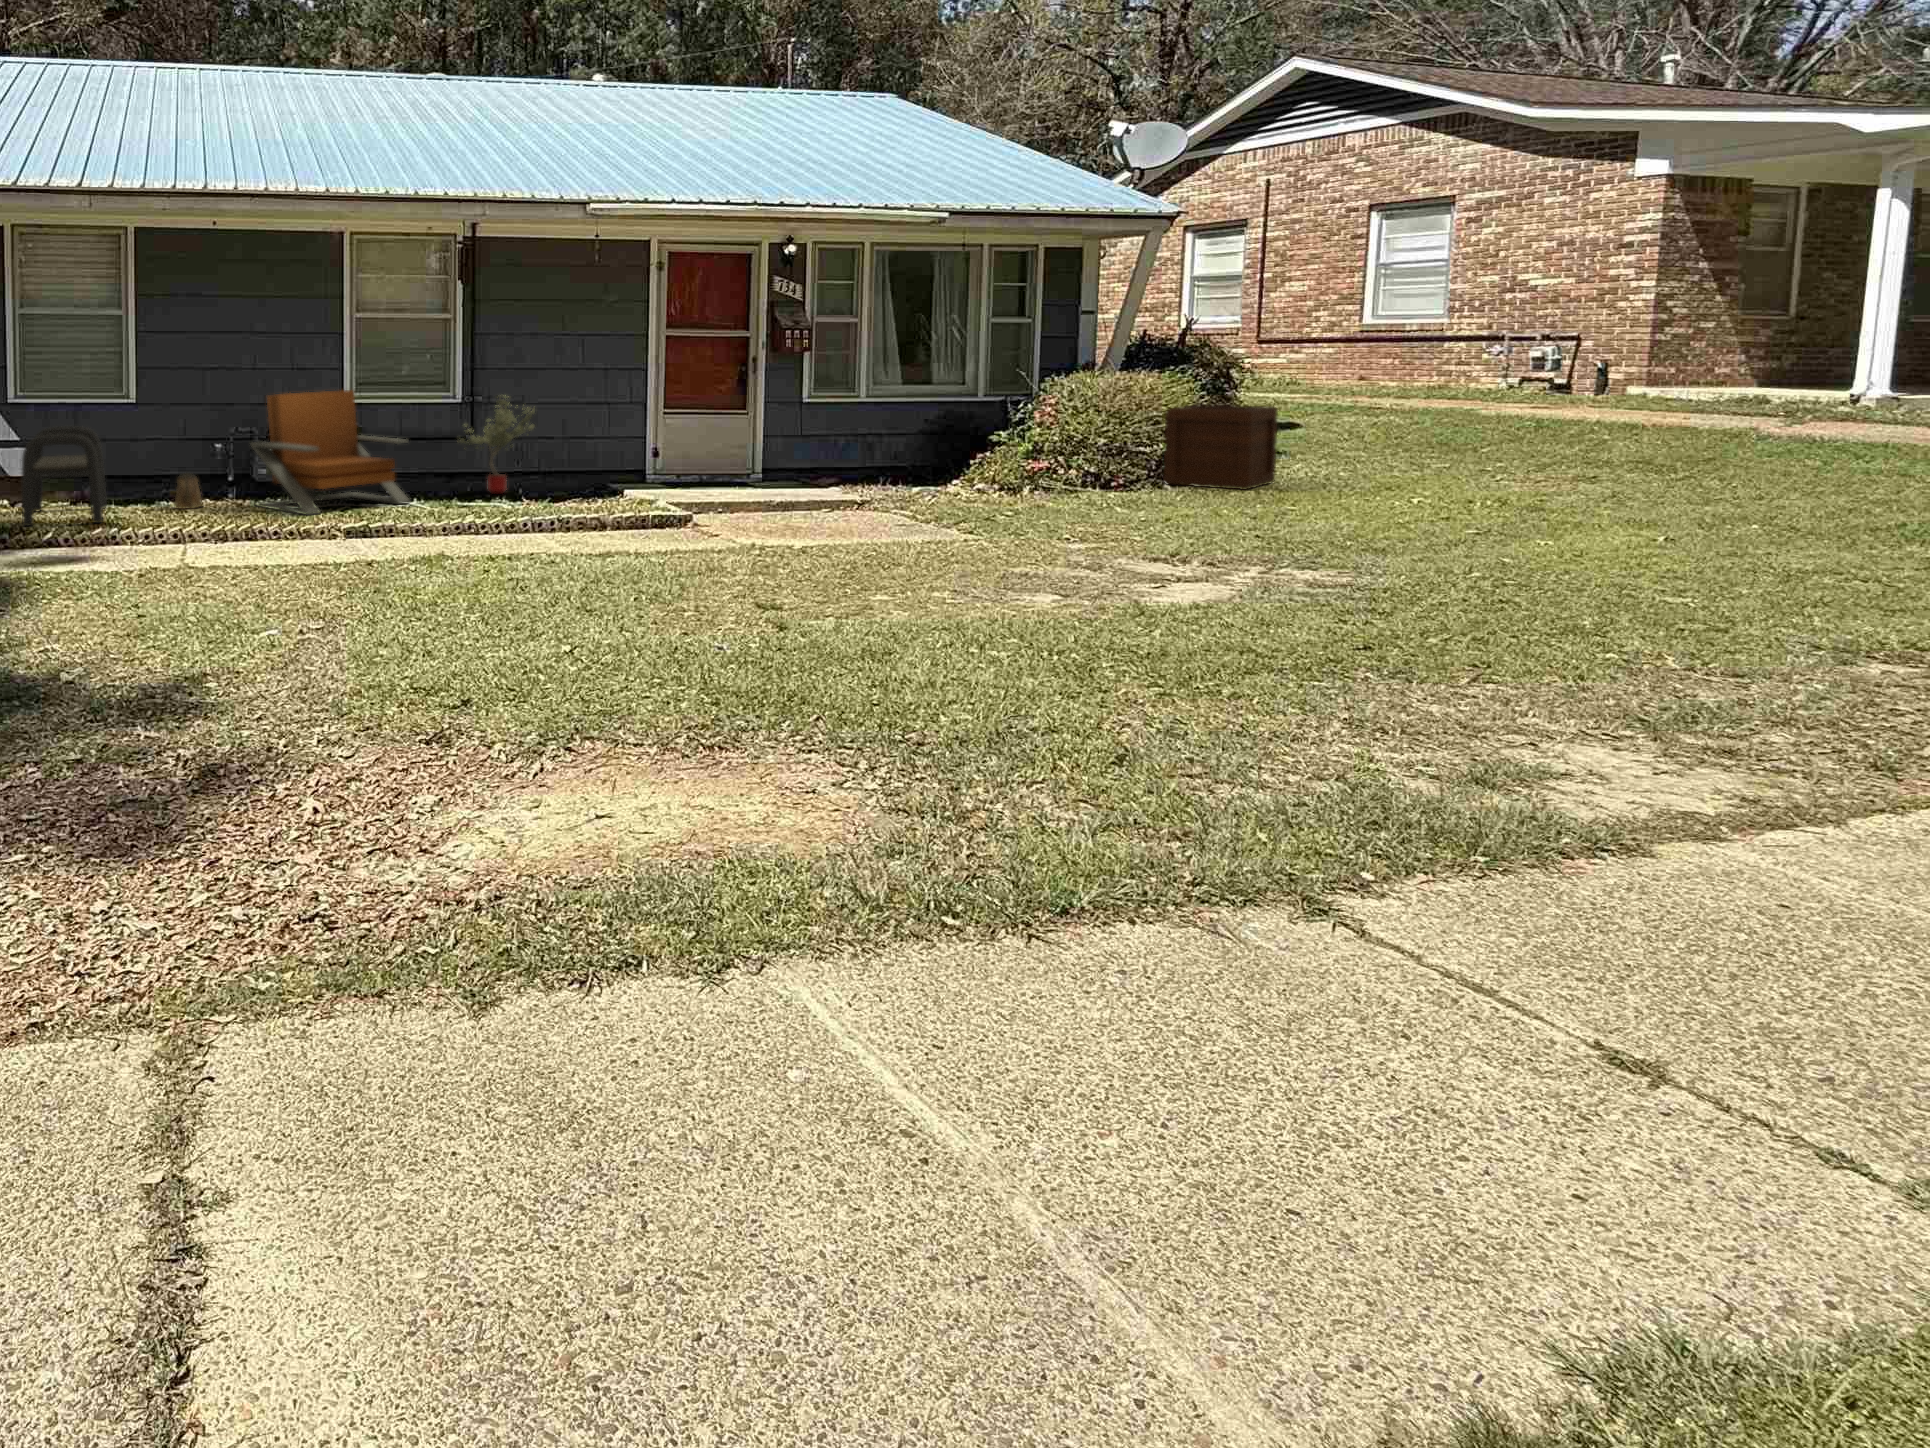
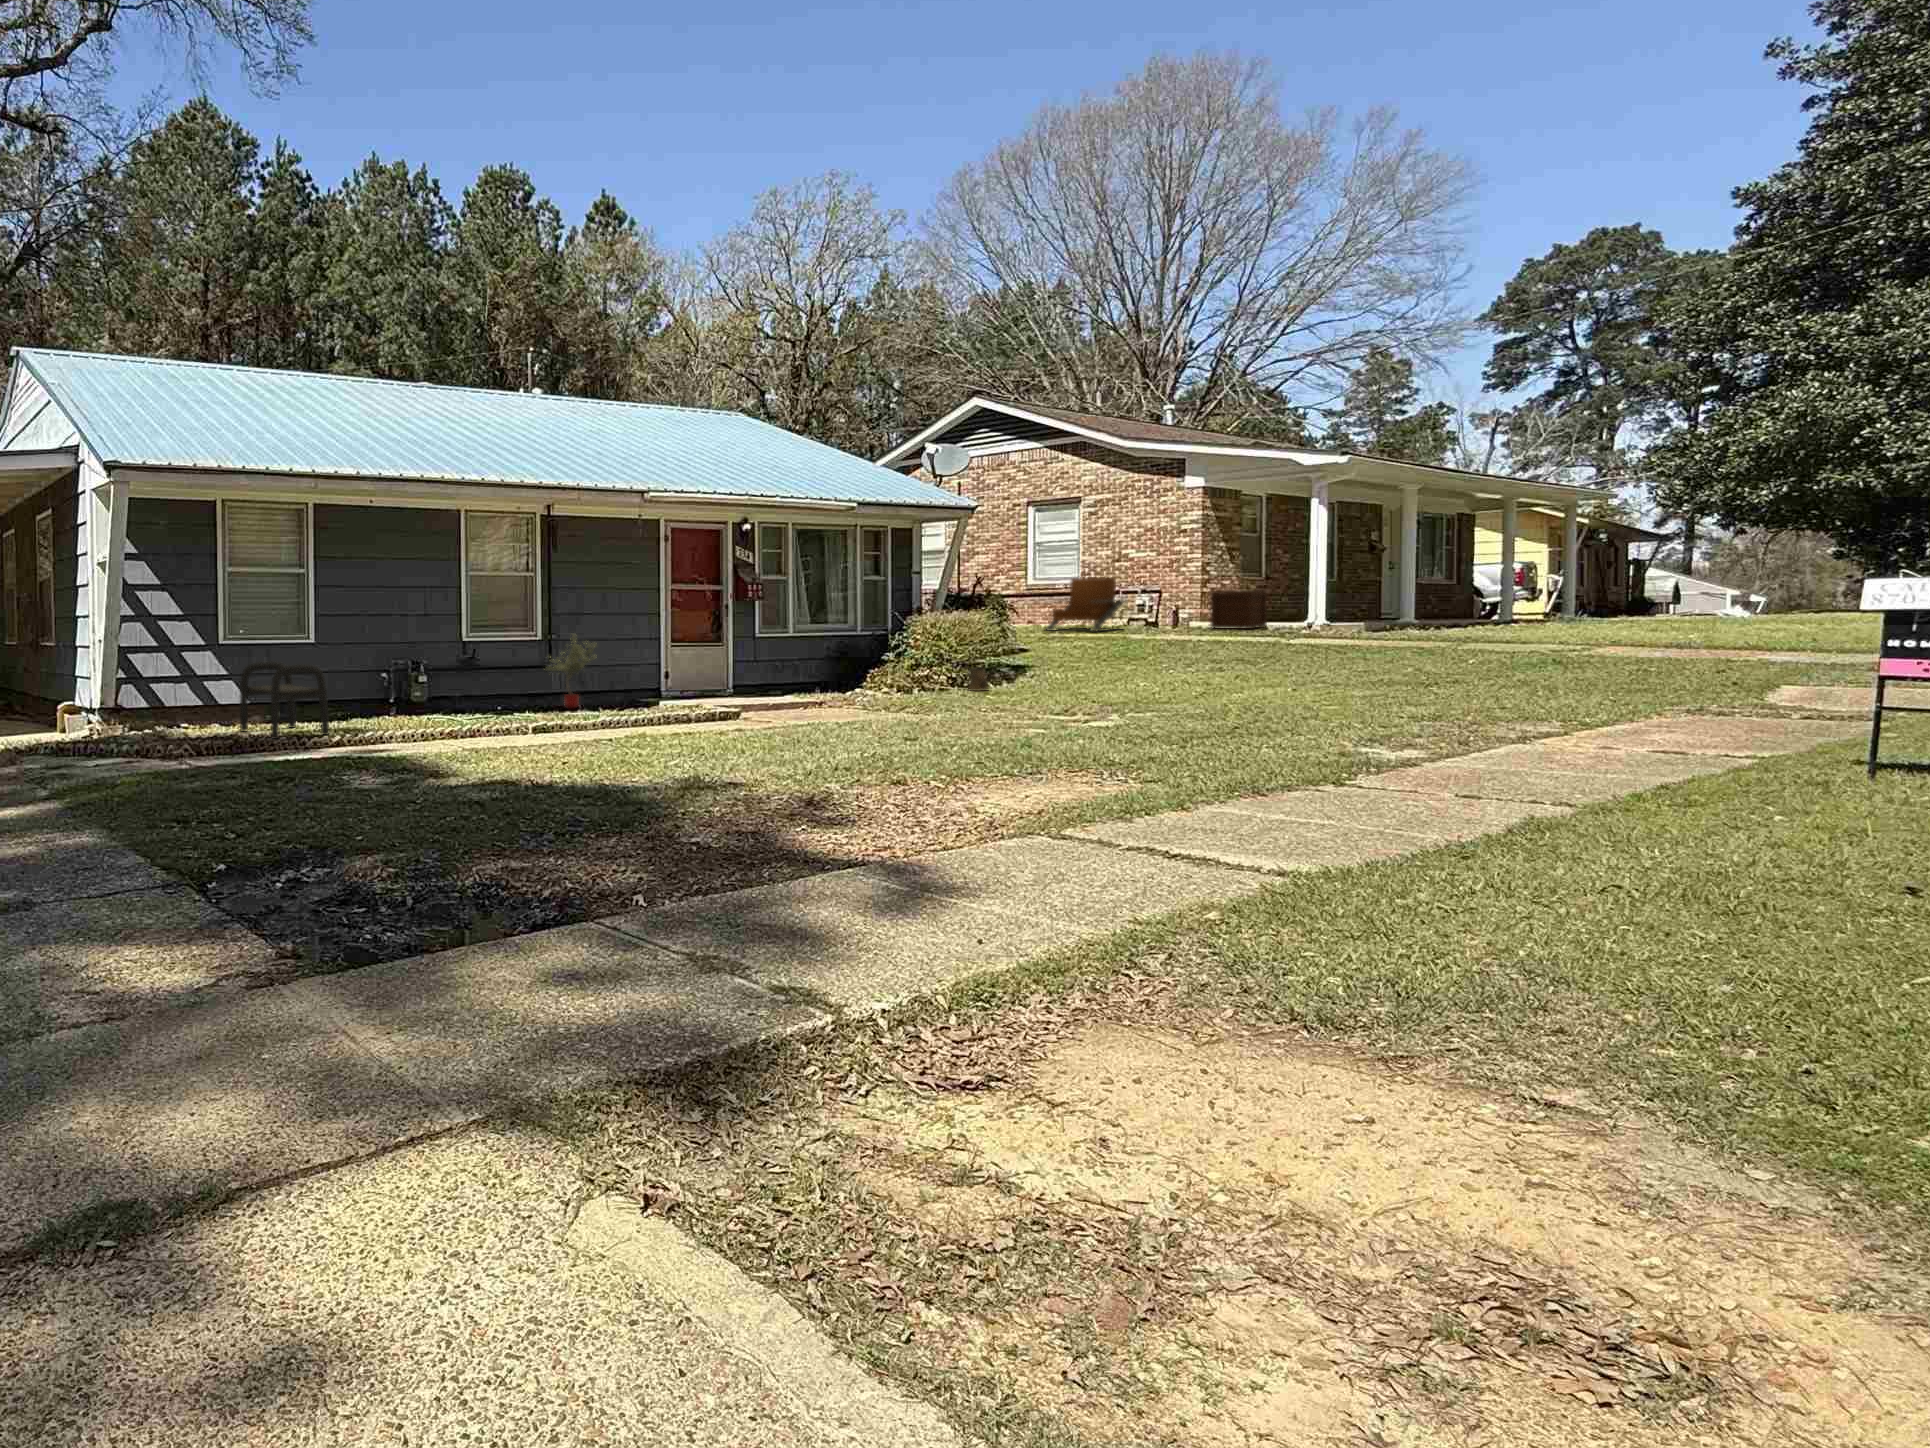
lounge chair: present [251,390,410,515] -> present [1045,577,1124,631]
wooden crate: present [1163,405,1278,490] -> present [1210,590,1267,629]
watering can: present [175,473,203,509] -> present [968,666,992,691]

